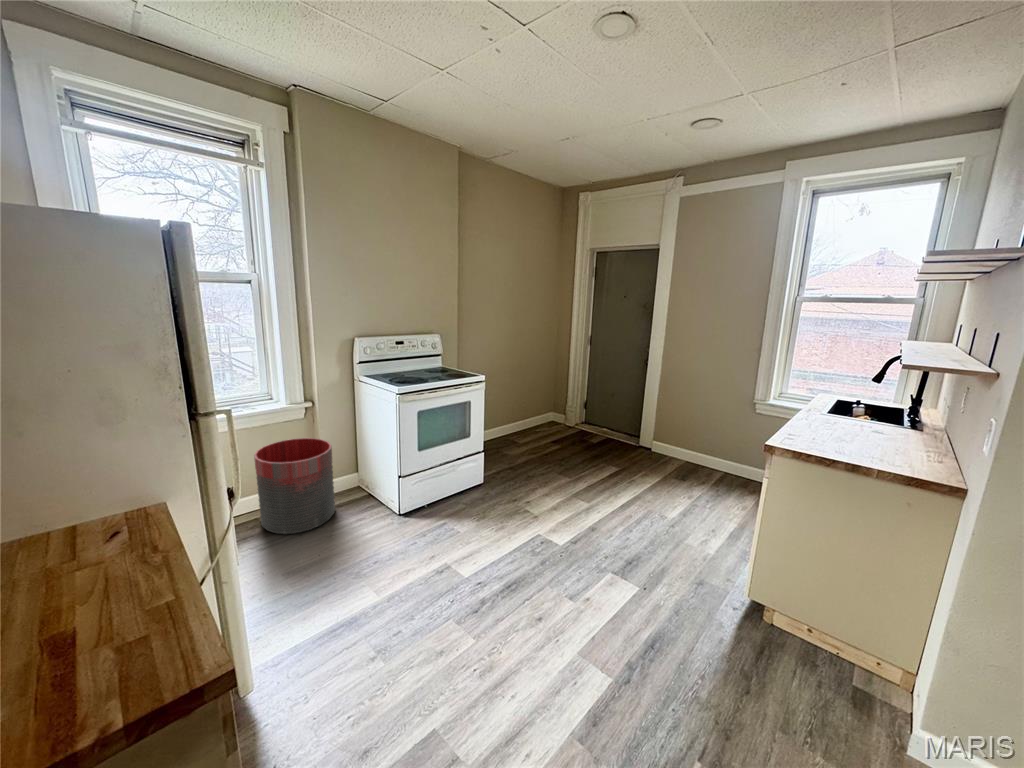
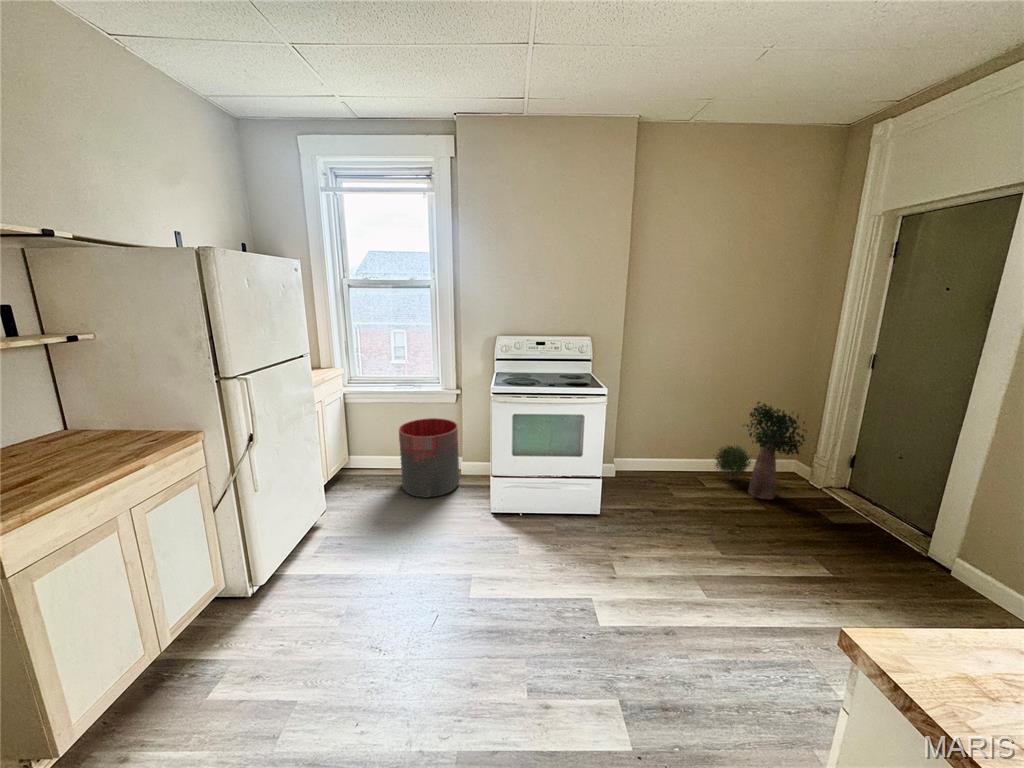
potted plant: none [516,374,574,441] -> present [716,402,807,499]

